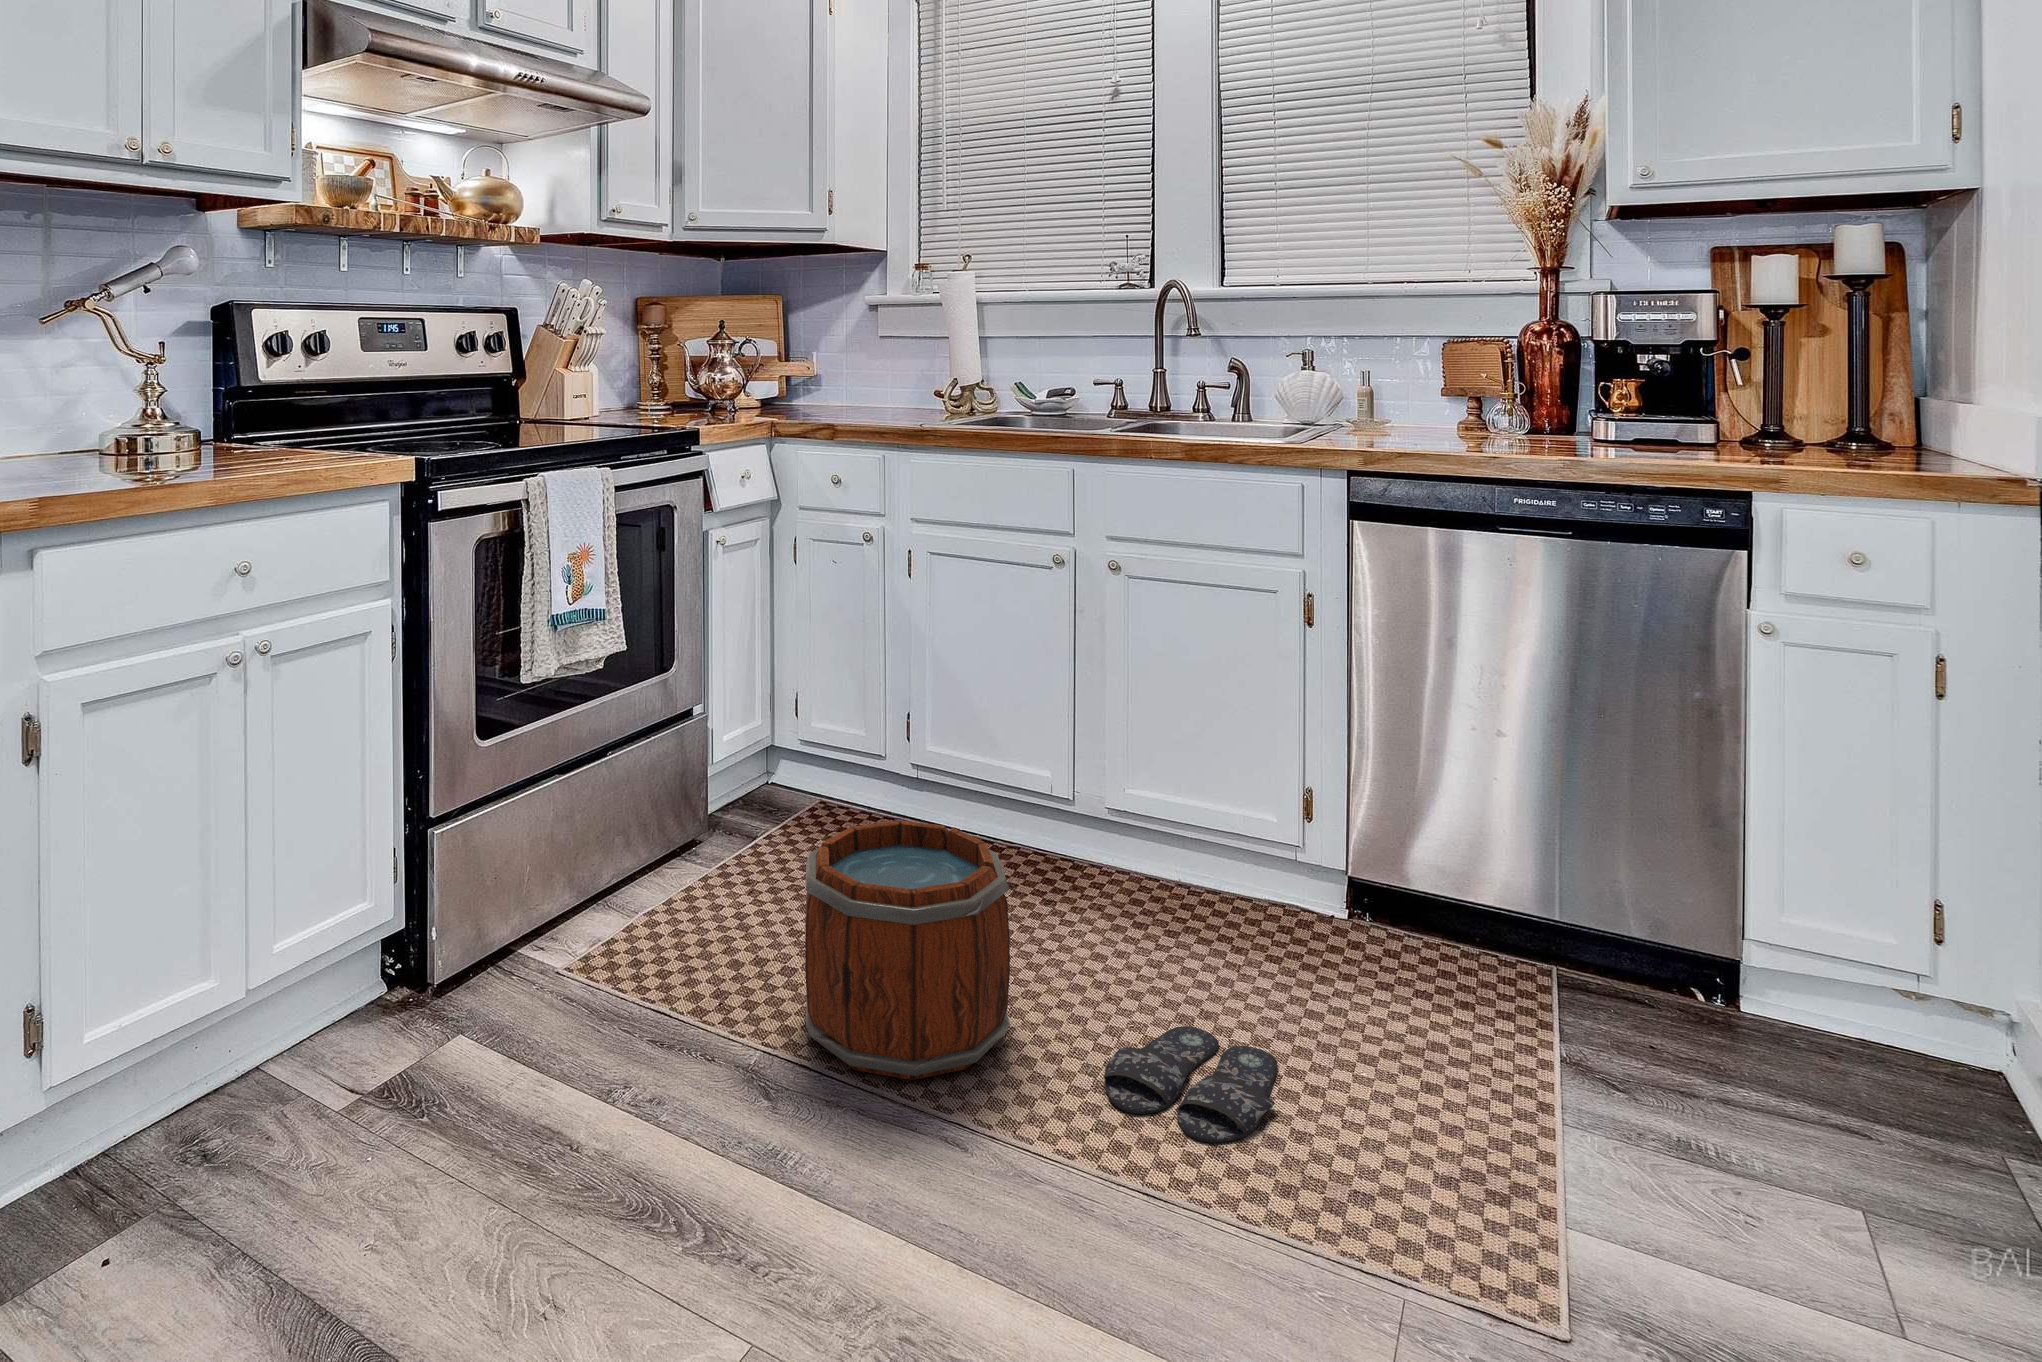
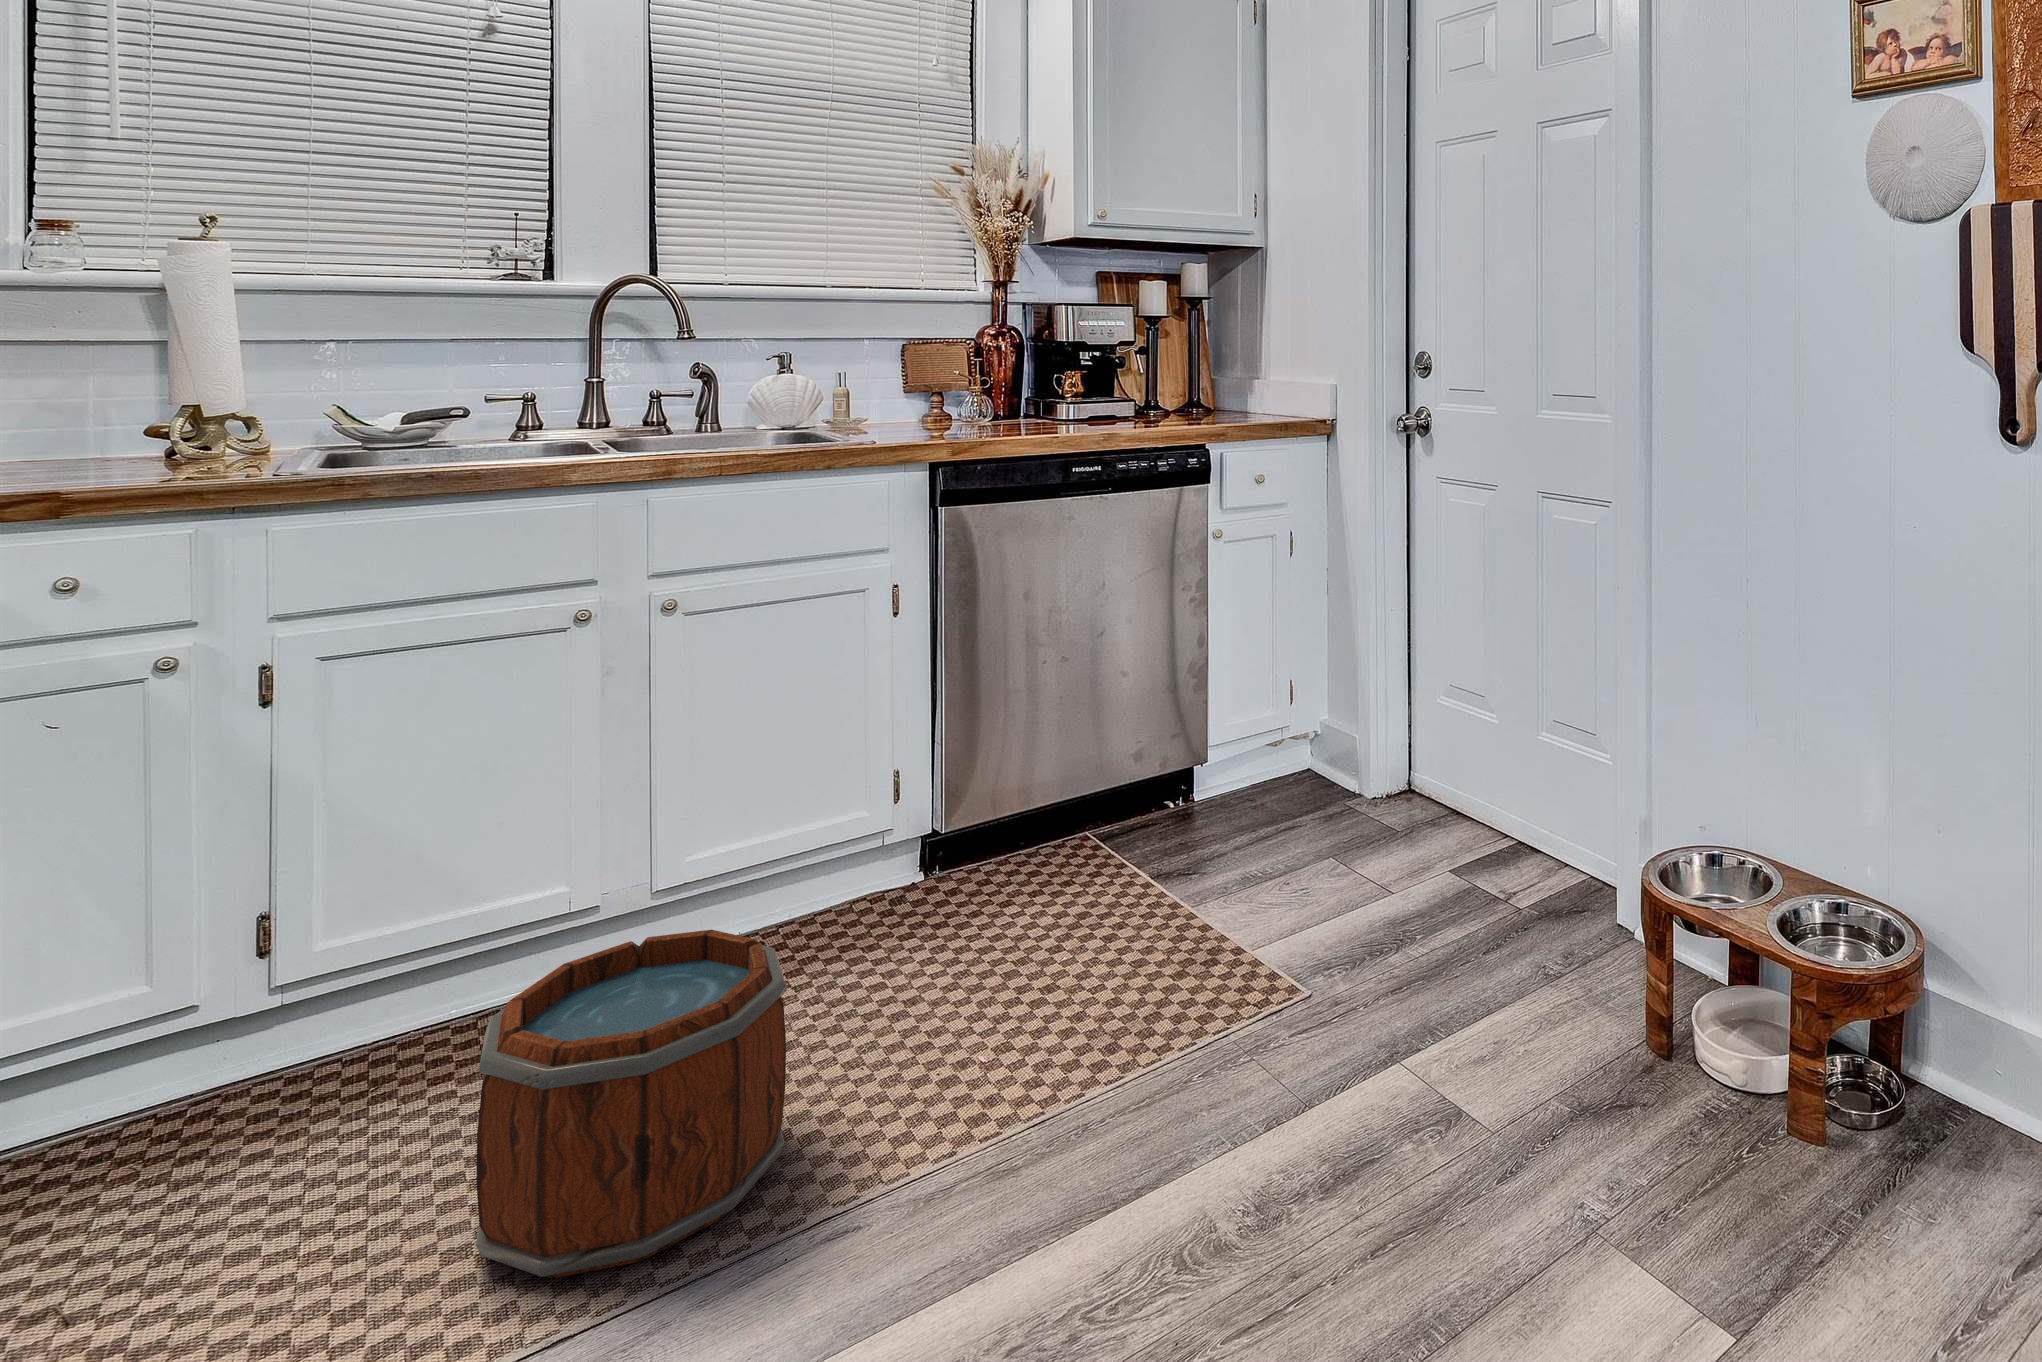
slippers: present [1104,1026,1278,1143] -> none [888,987,1051,1097]

